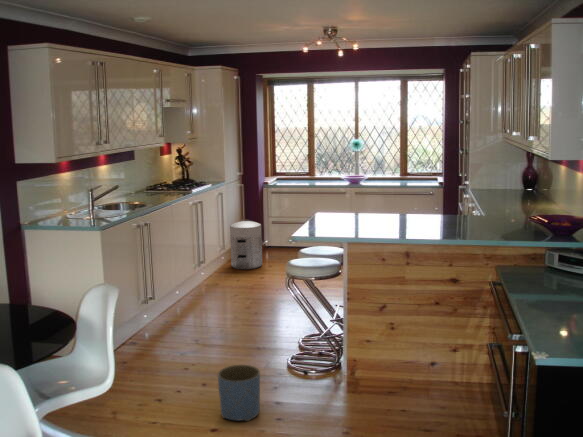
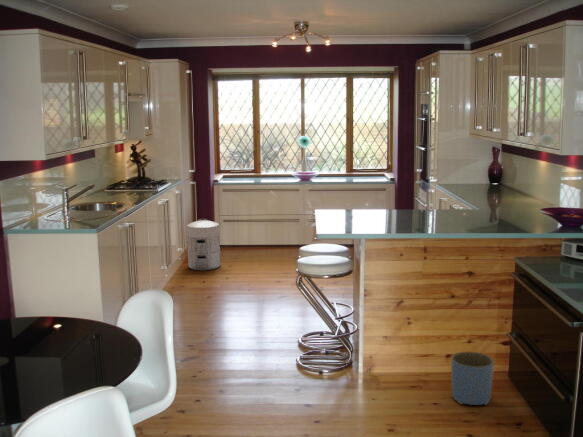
planter: present [218,365,260,421] -> present [451,352,494,405]

